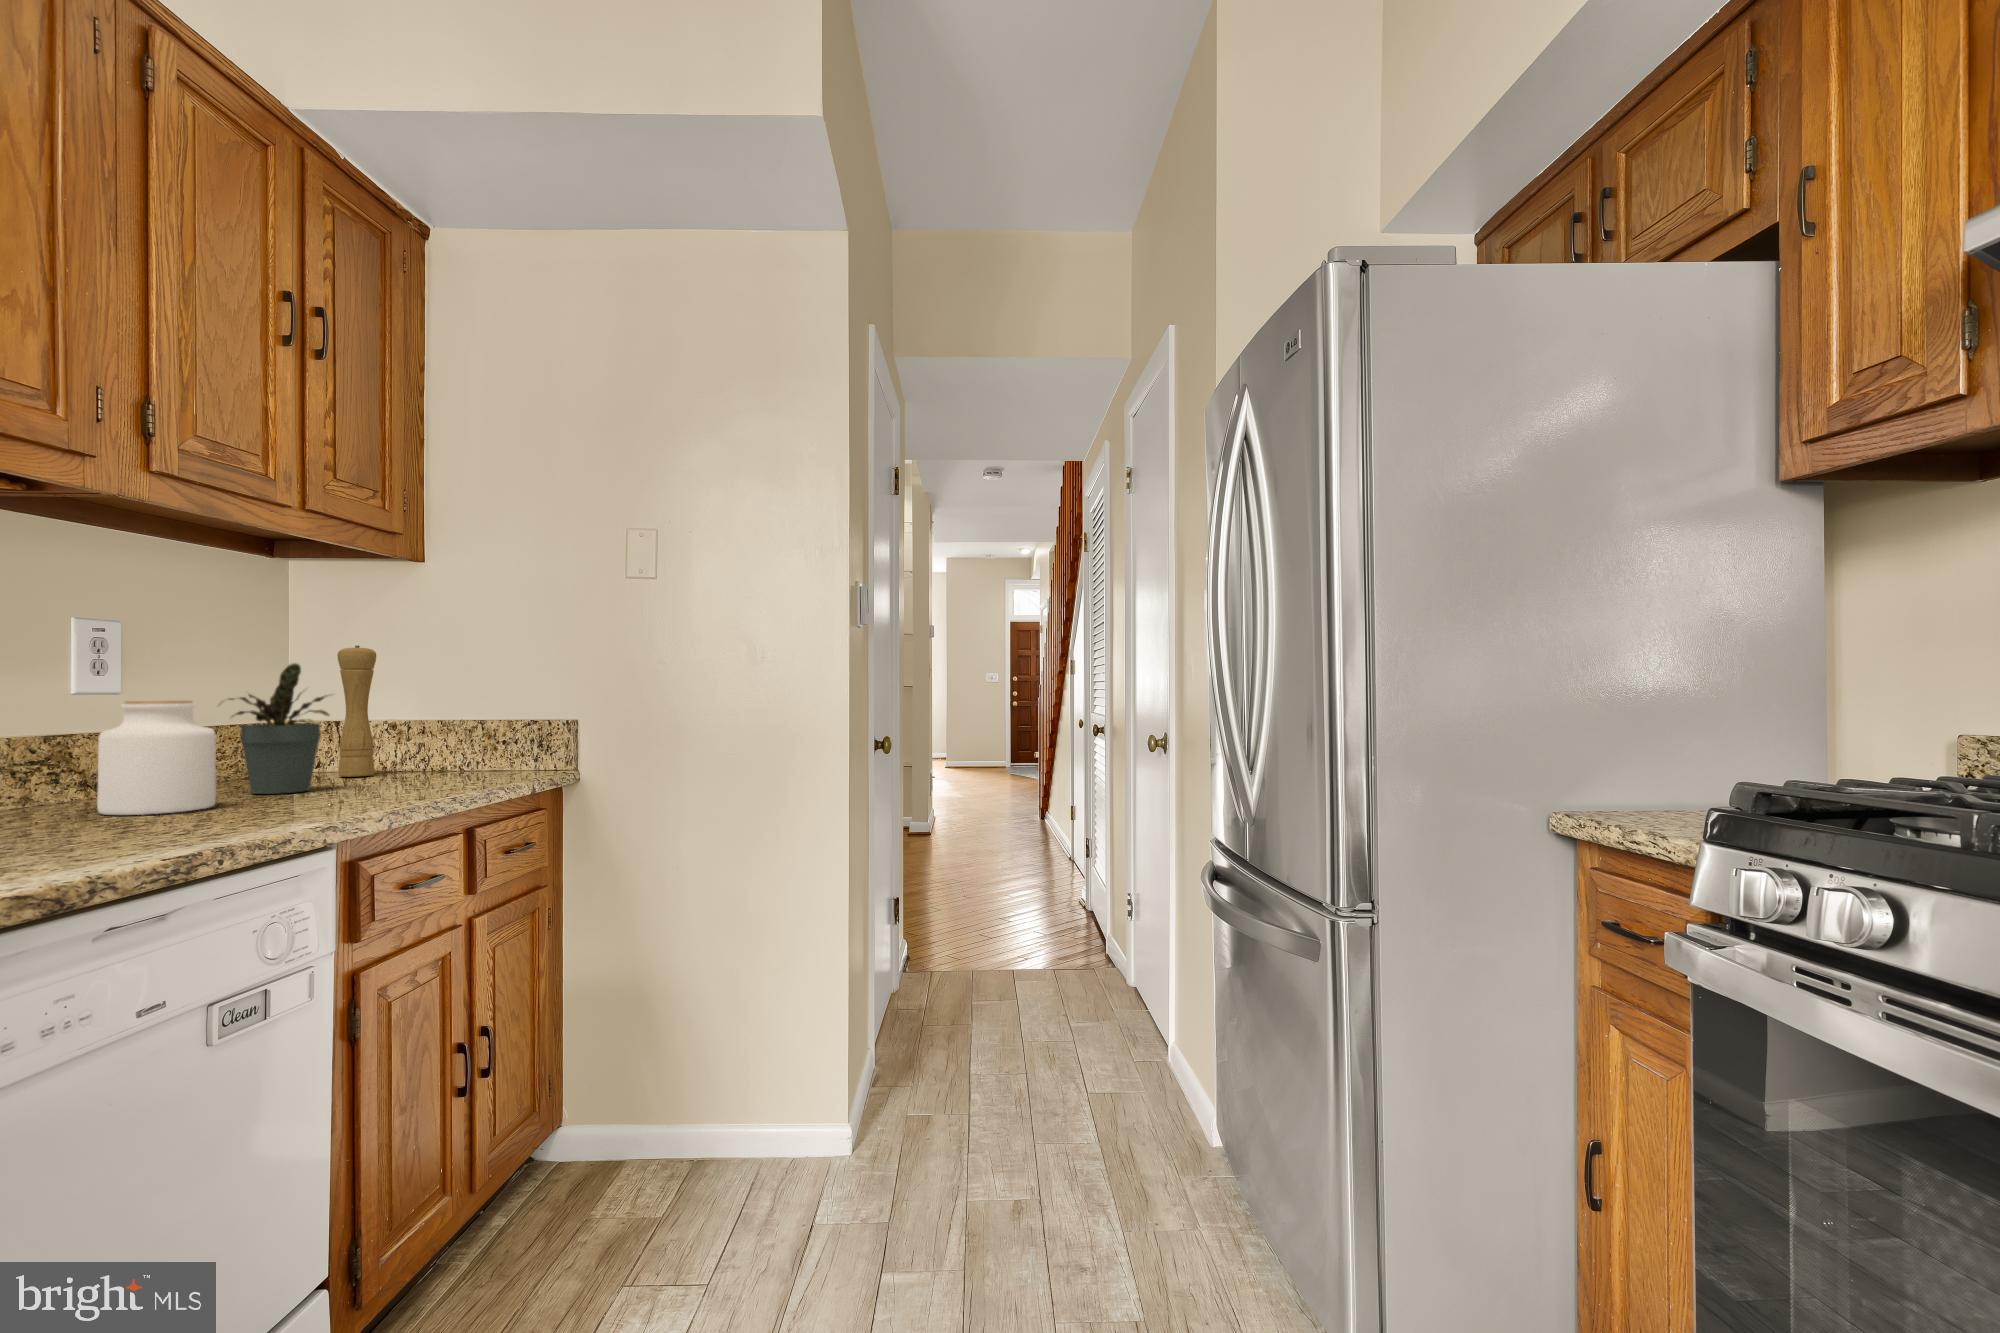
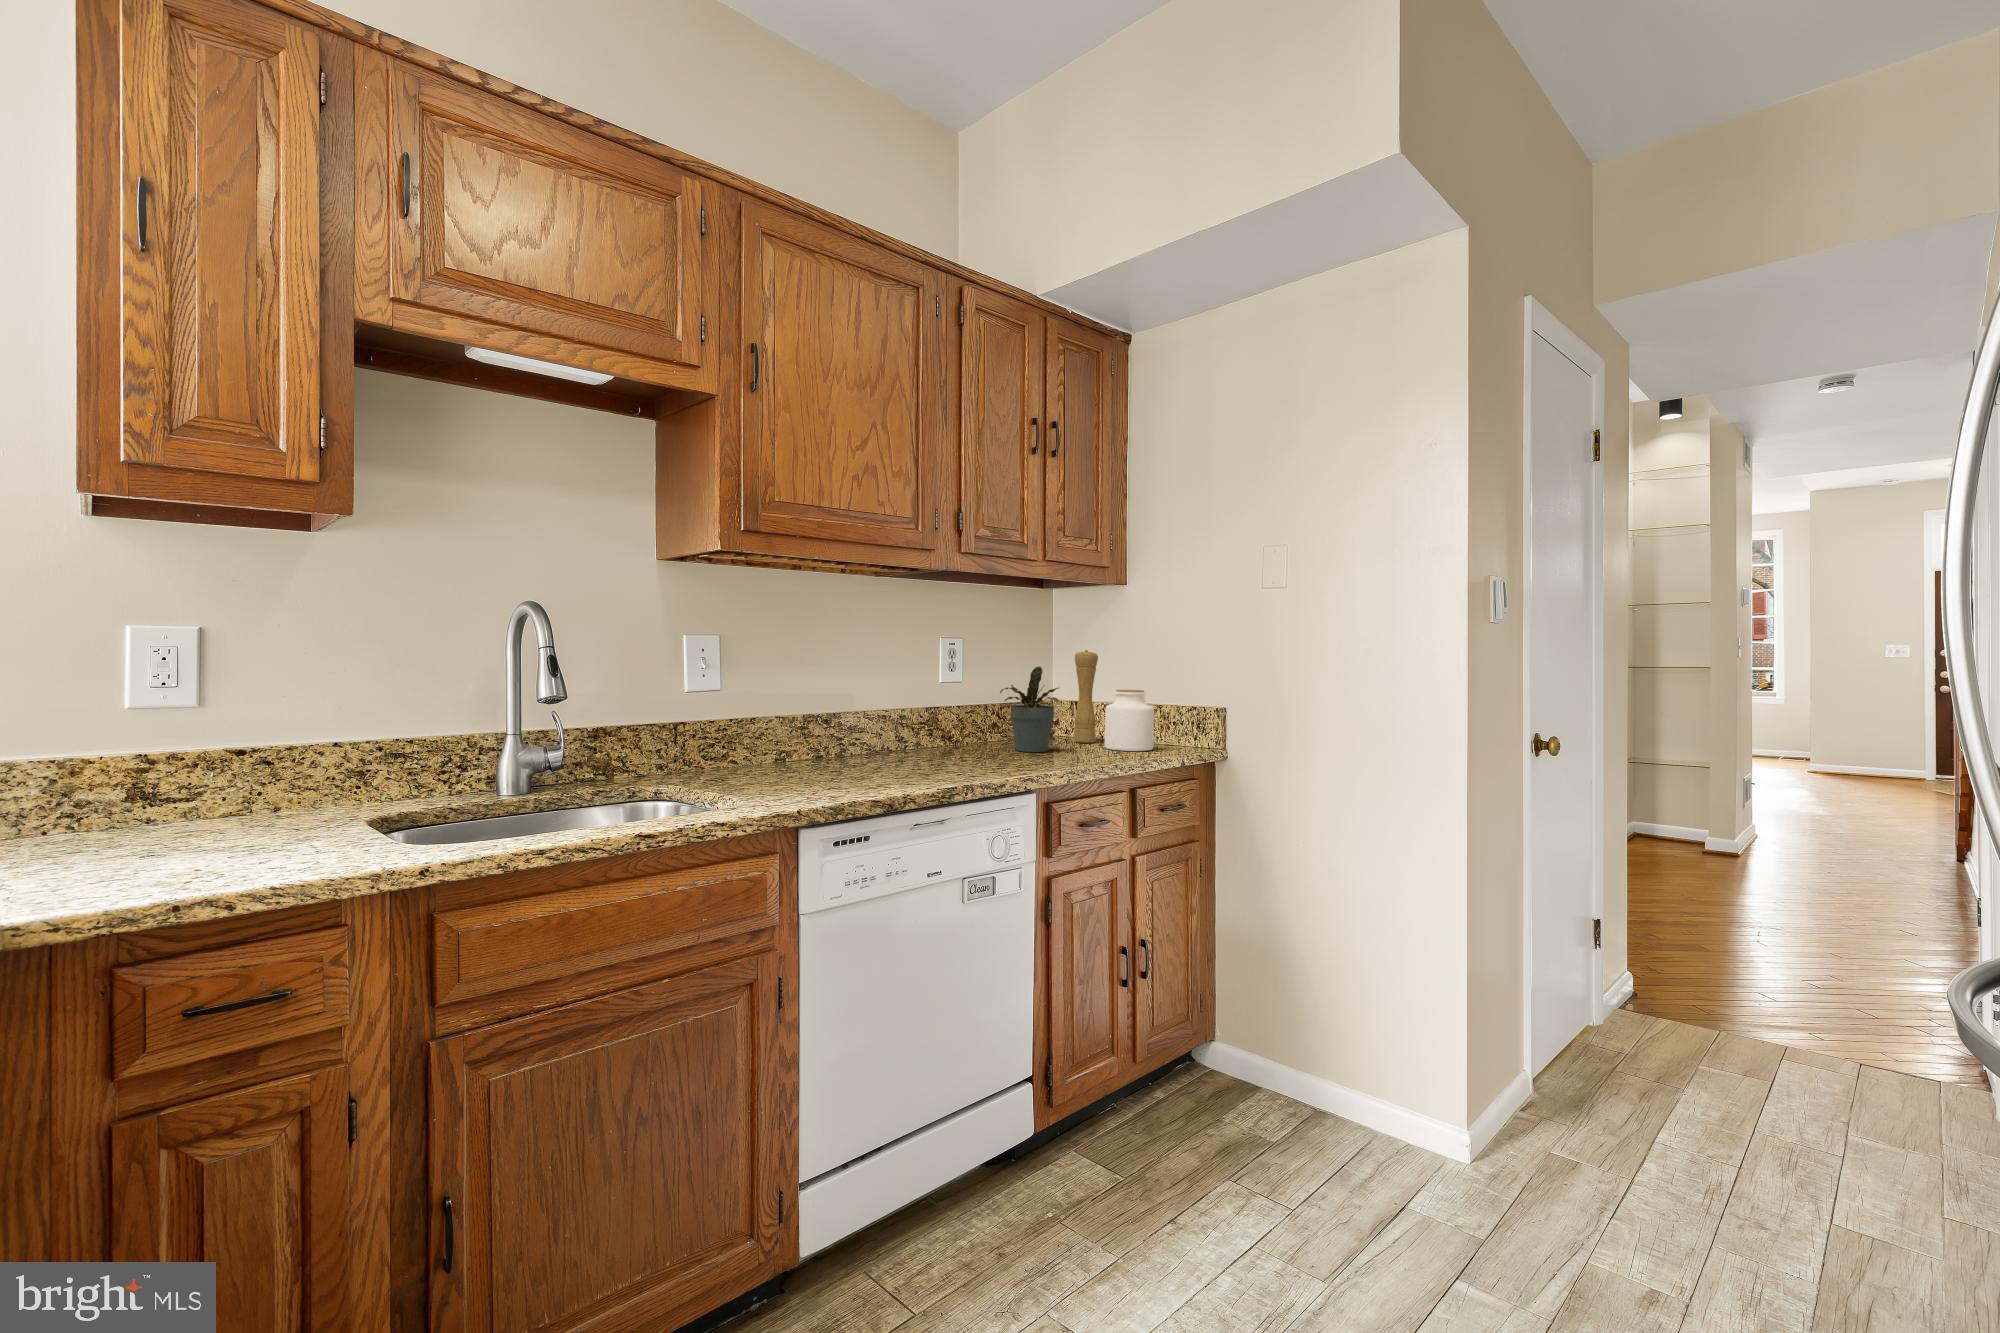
jar: present [97,701,216,815] -> present [1105,690,1154,751]

